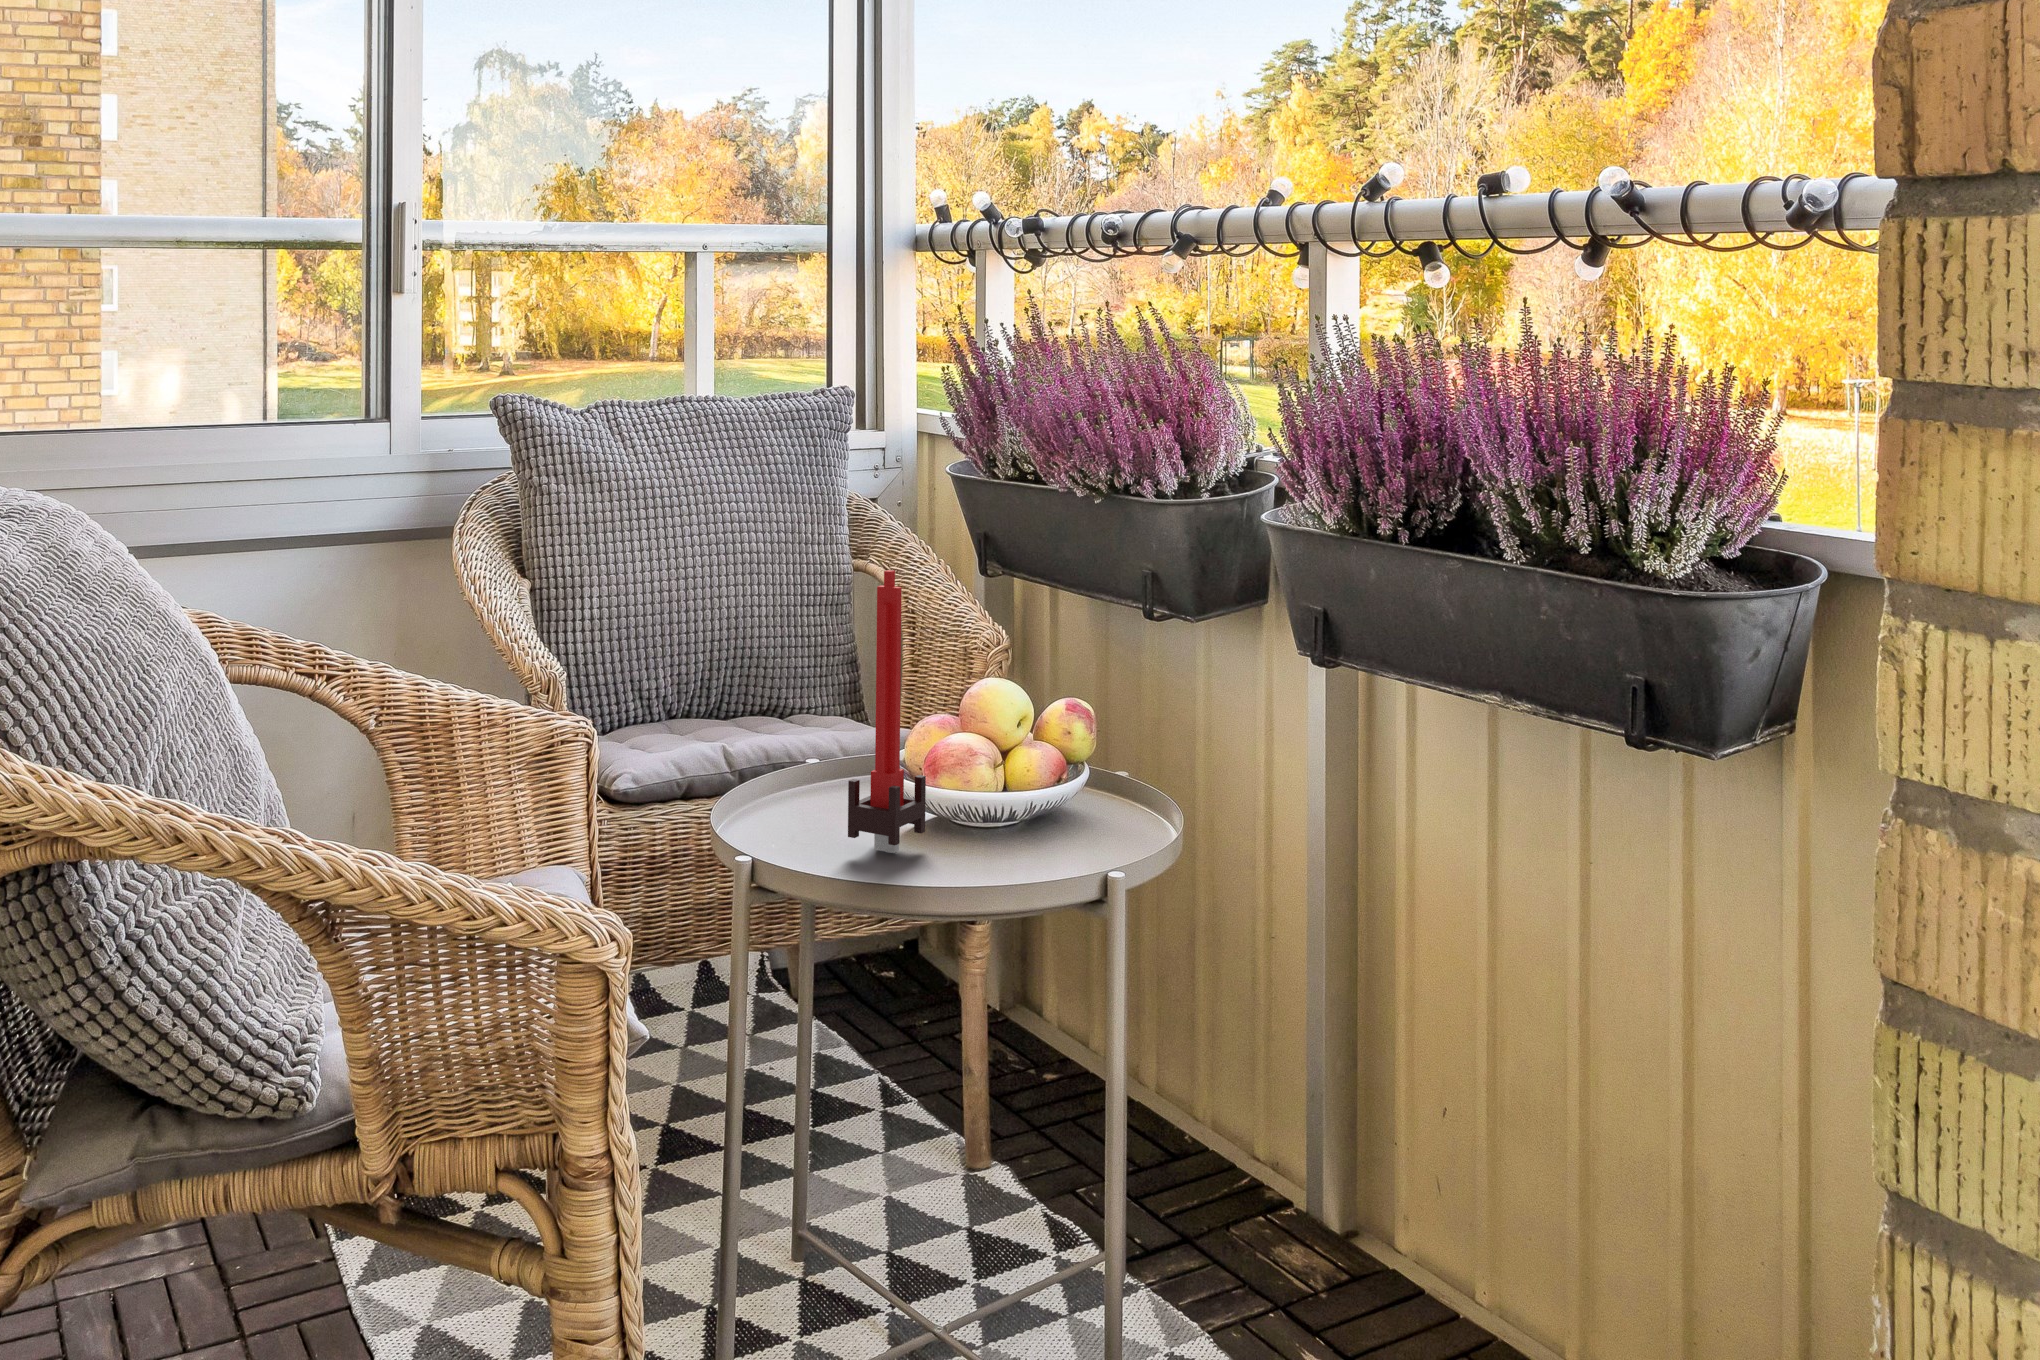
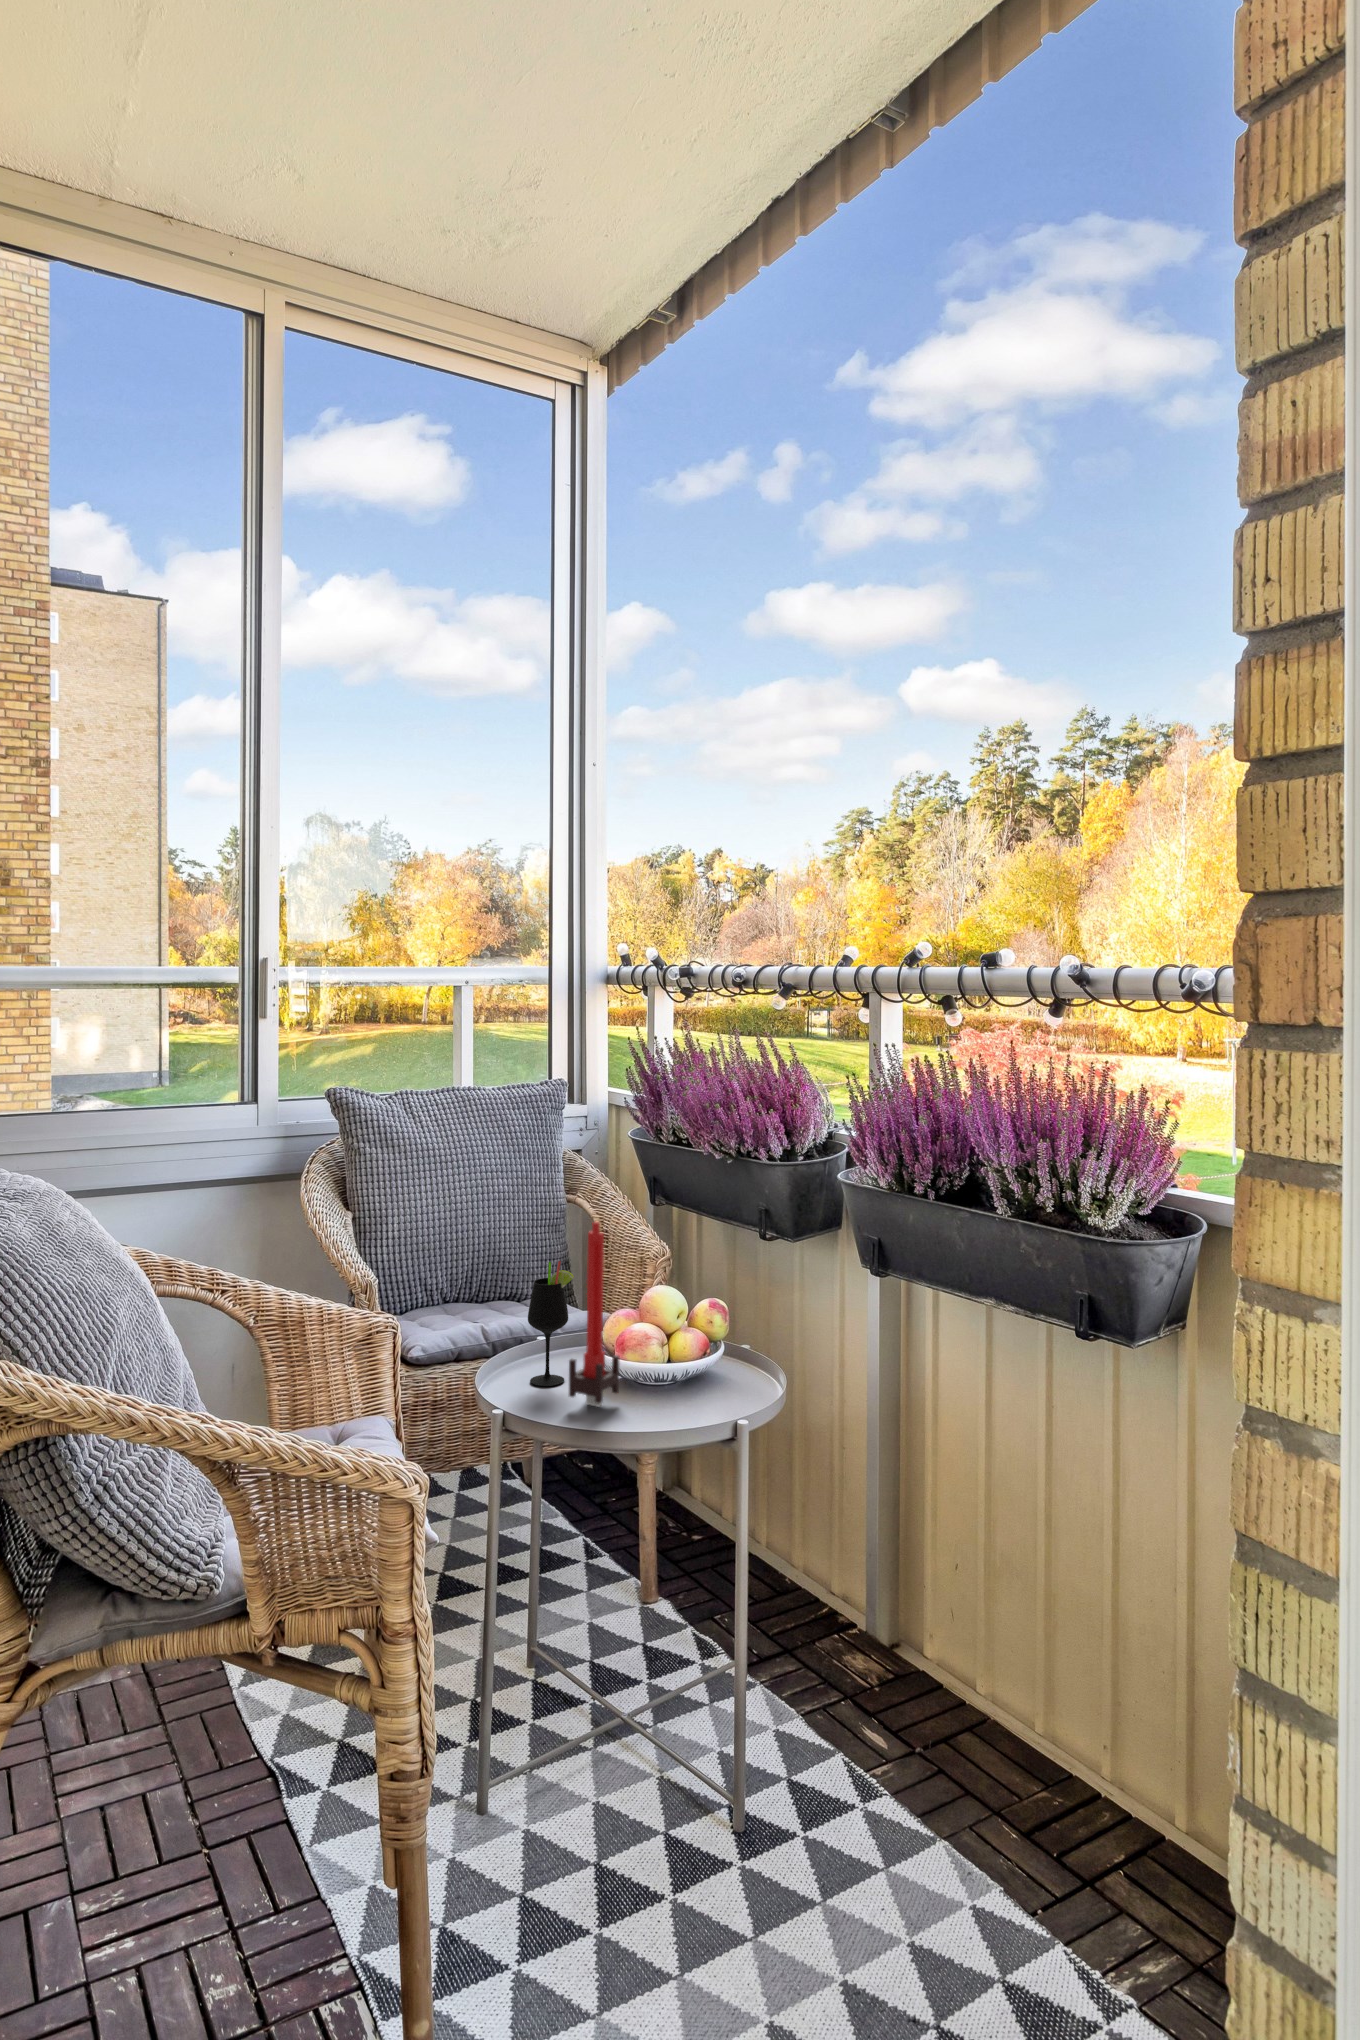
wine glass: none [787,635,857,825] -> present [528,1261,574,1386]

